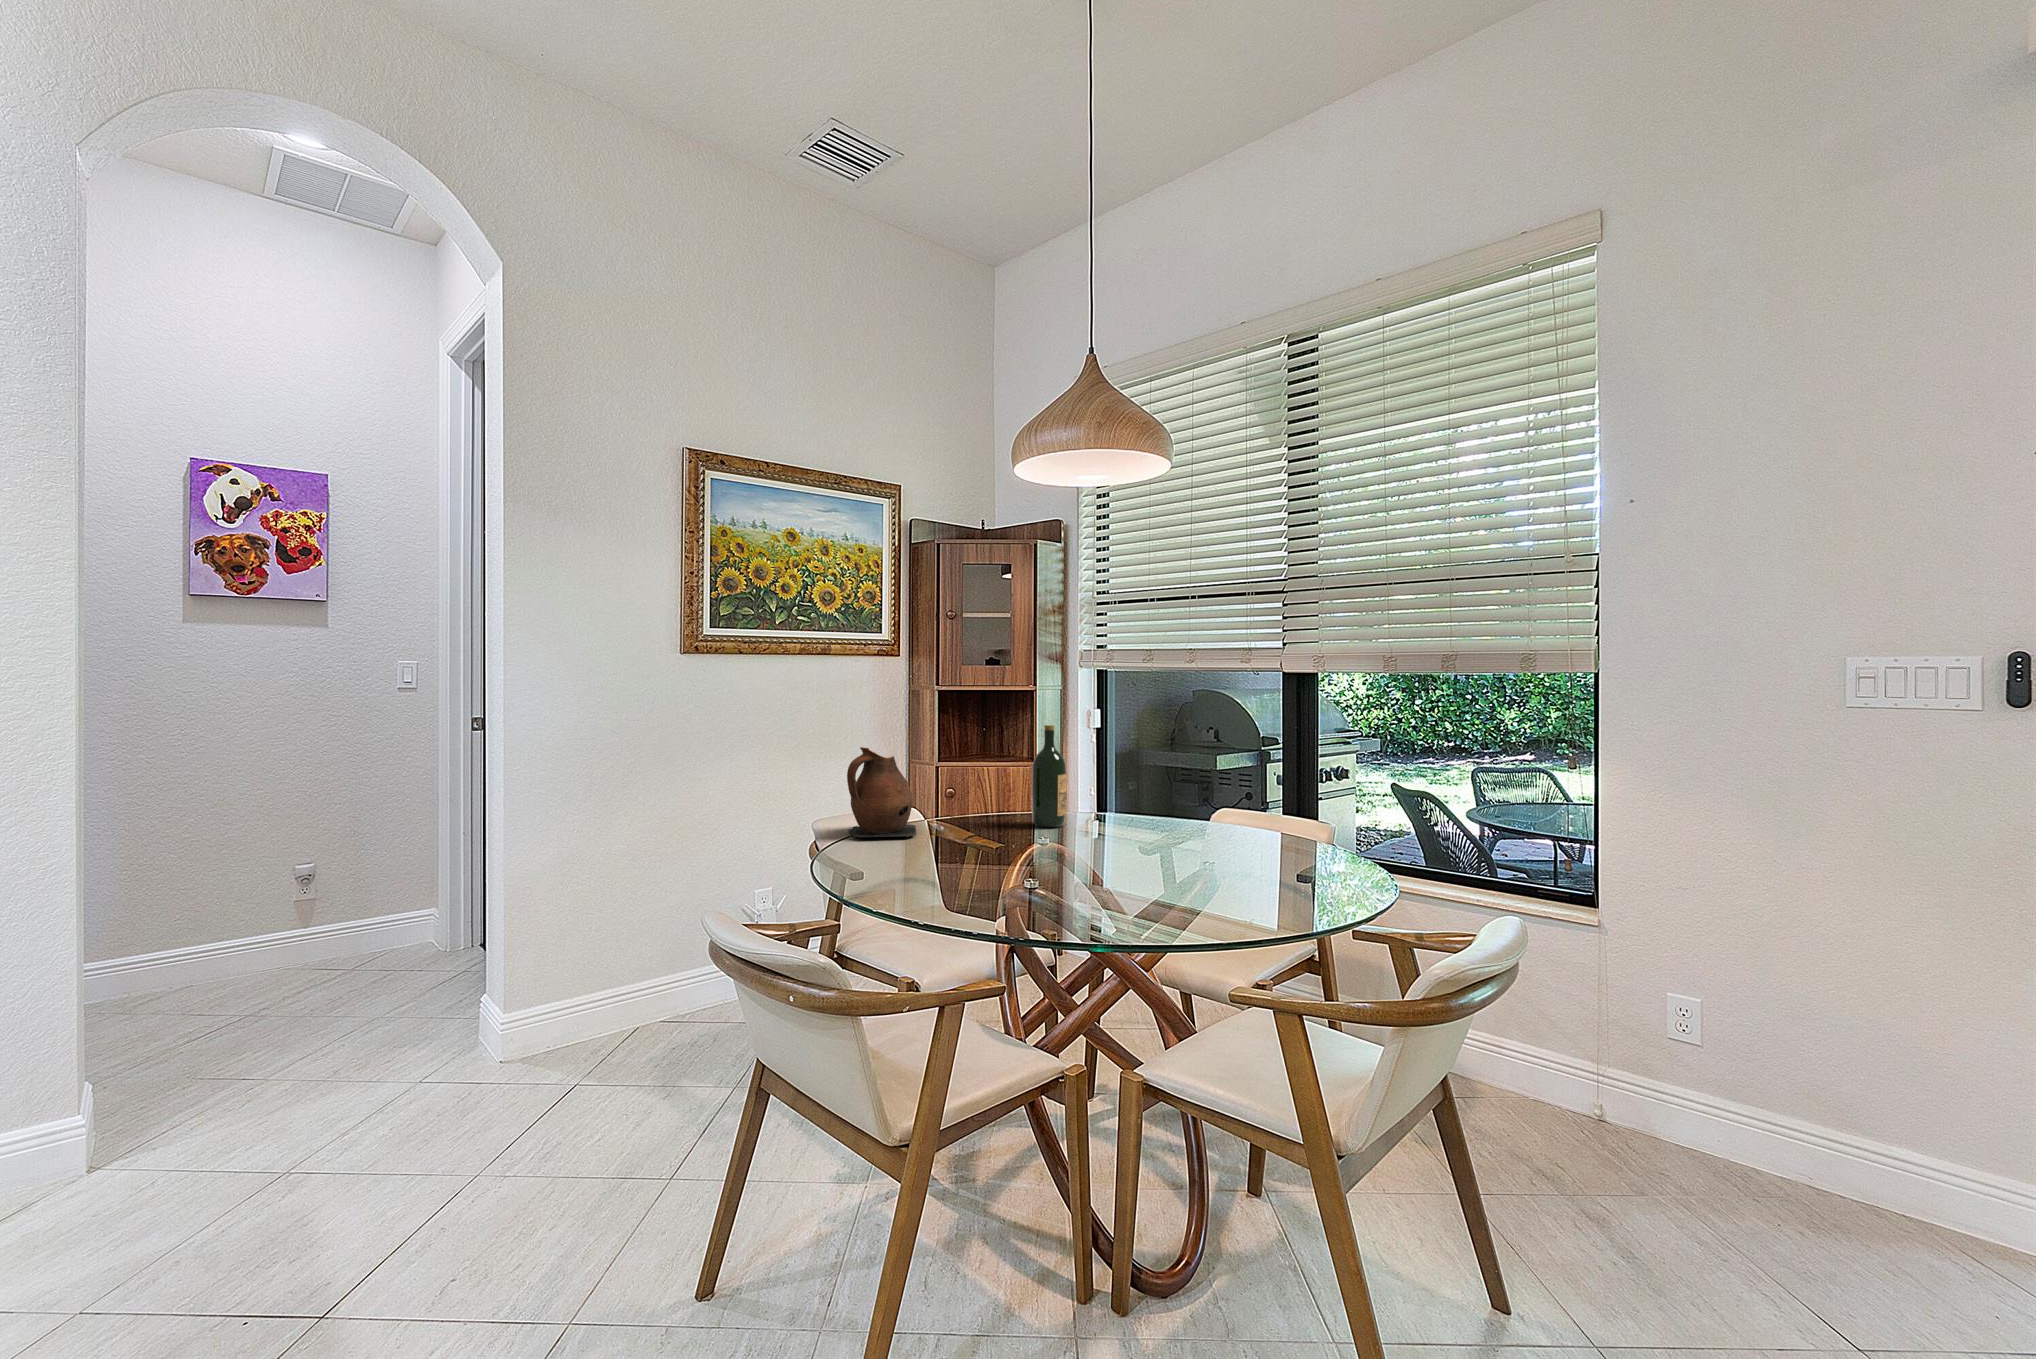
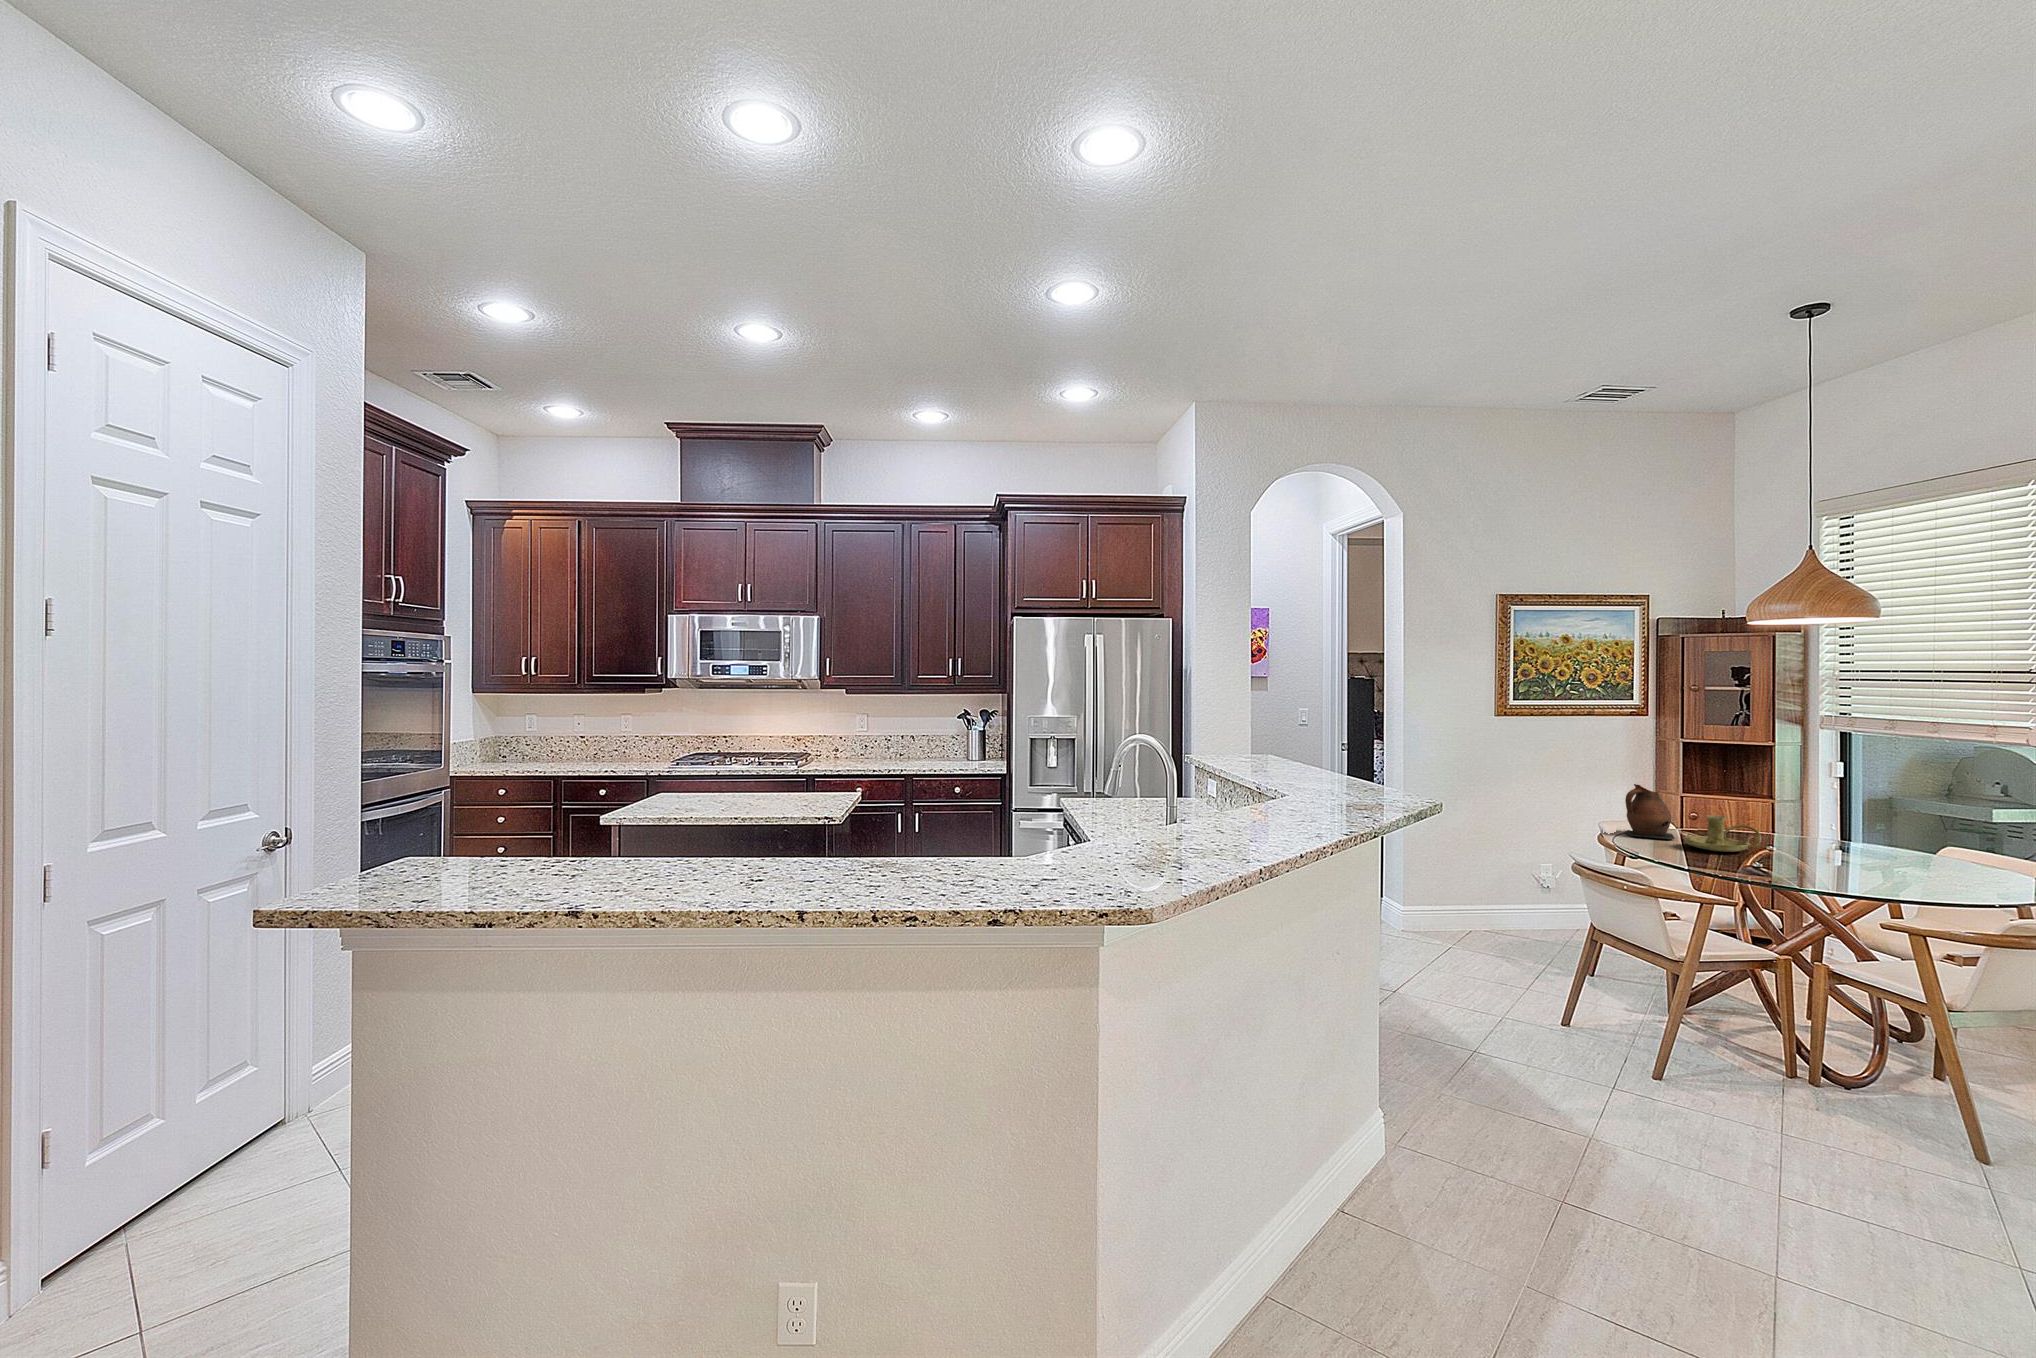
wine bottle: present [1032,725,1067,827] -> none [1766,779,1796,846]
candle holder: none [926,790,1028,851] -> present [1684,815,1761,852]

